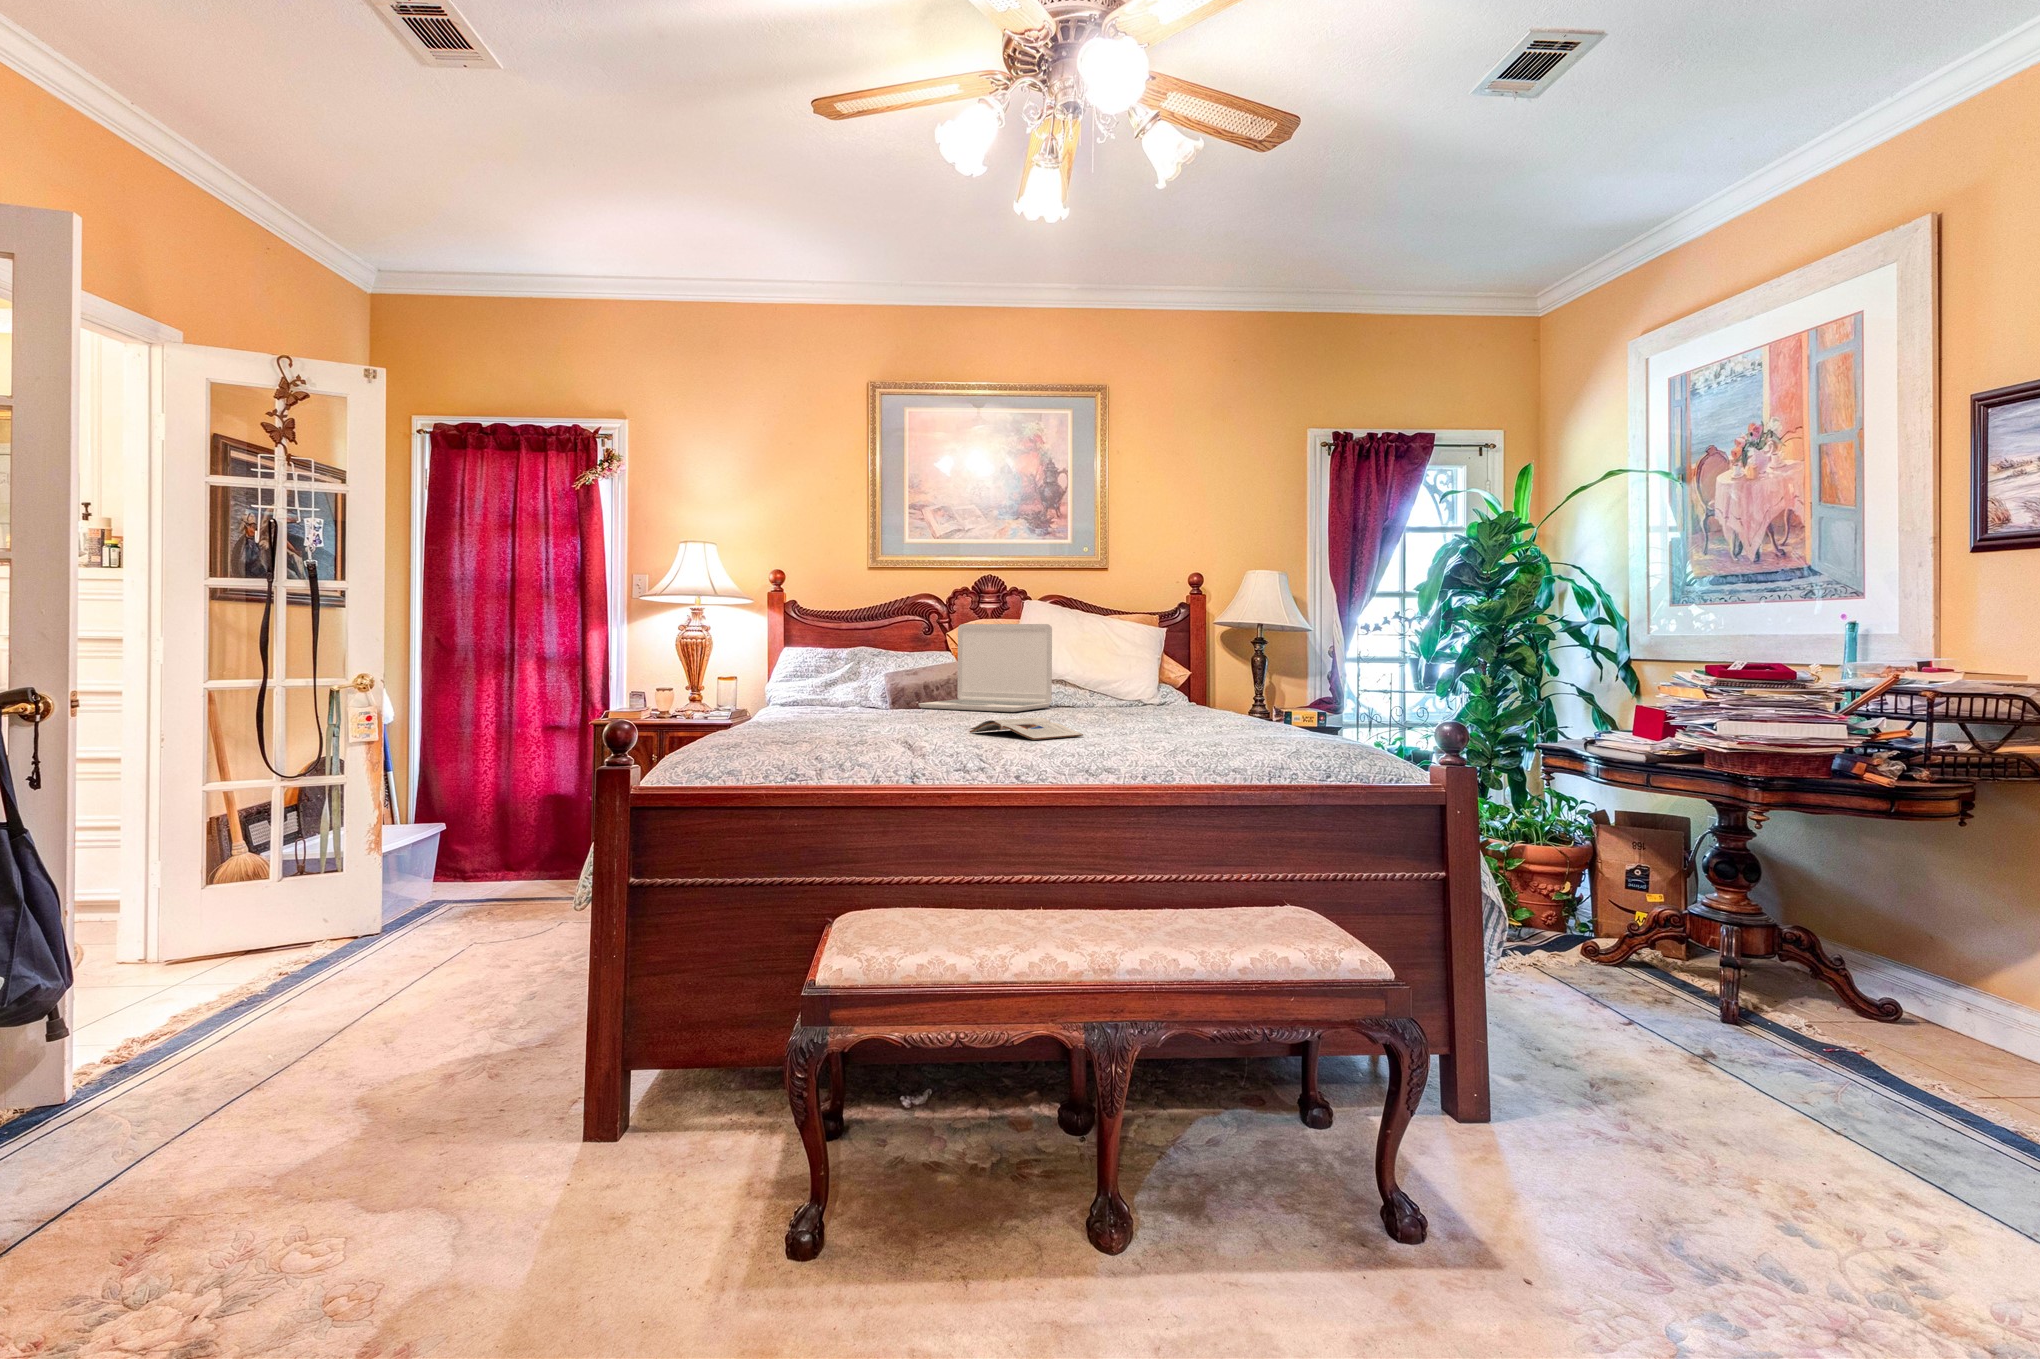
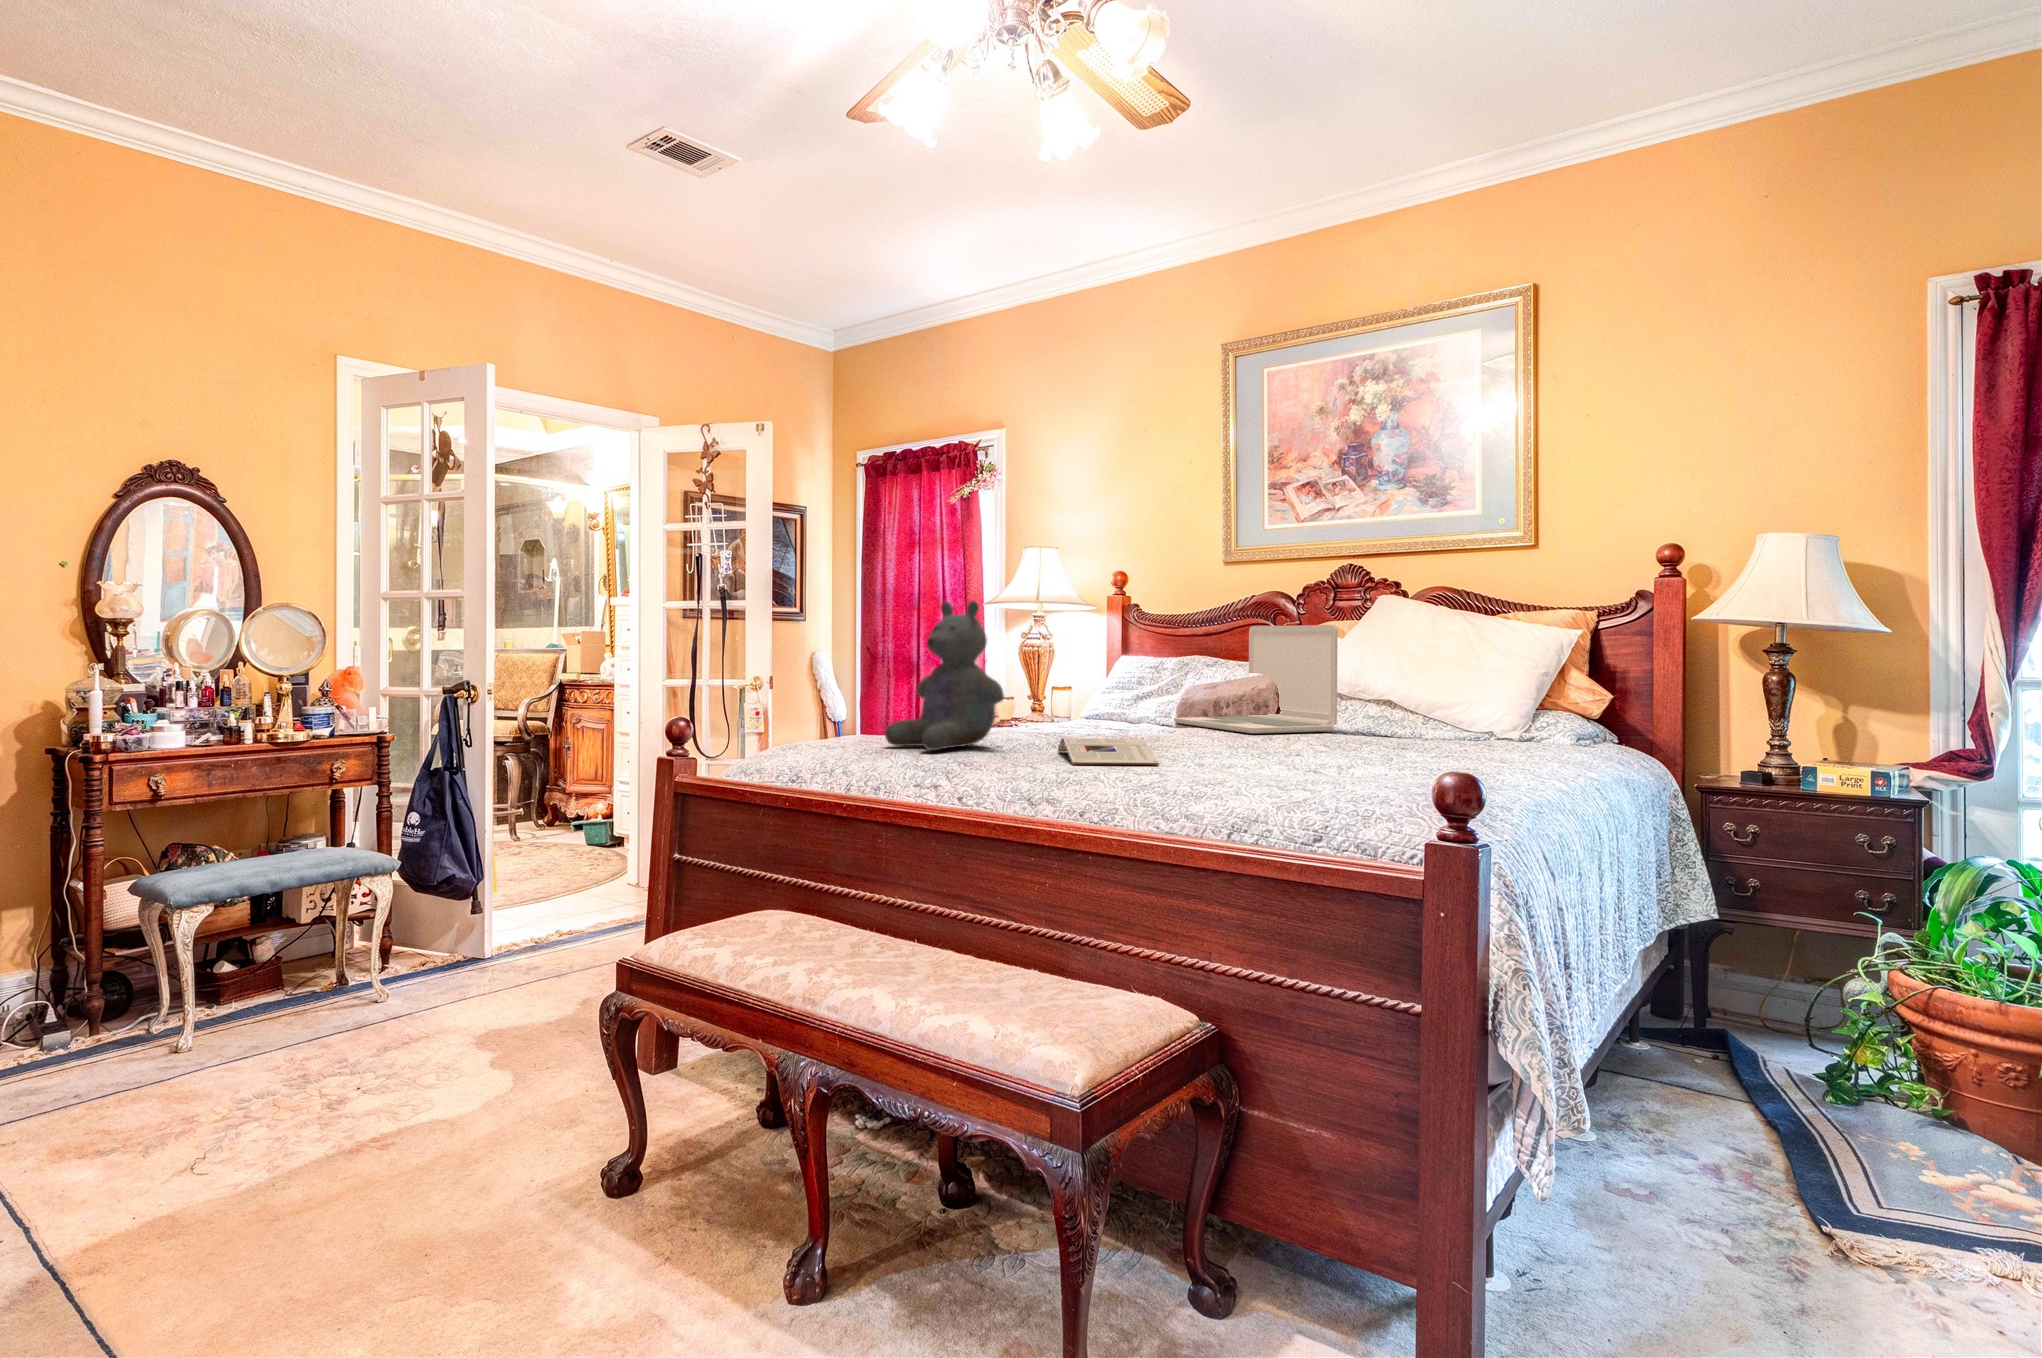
stuffed bear: none [822,600,932,739] -> present [885,601,1004,750]

